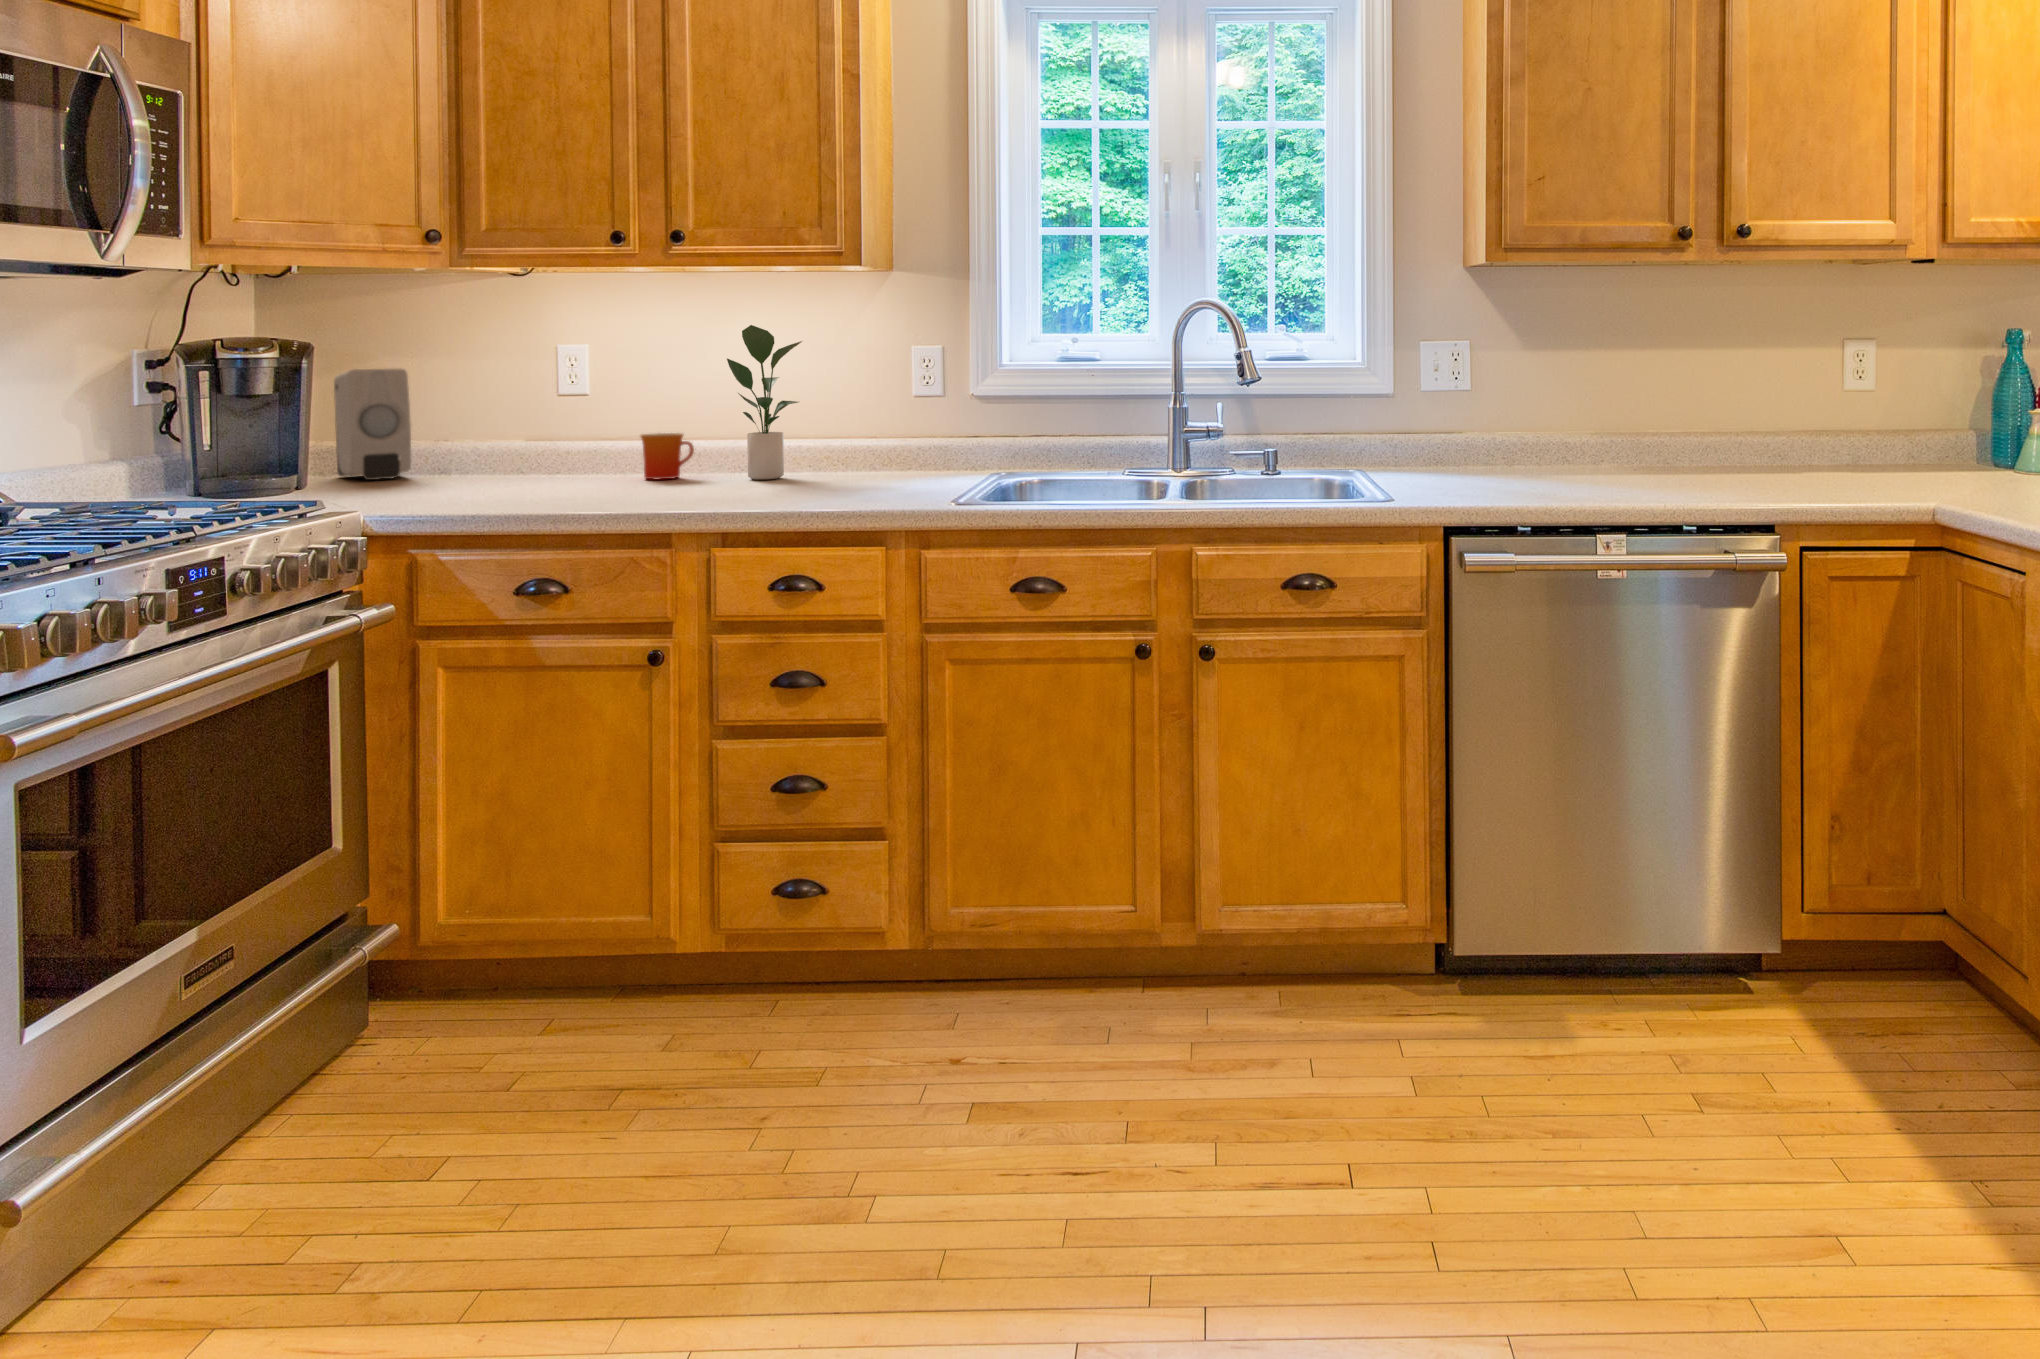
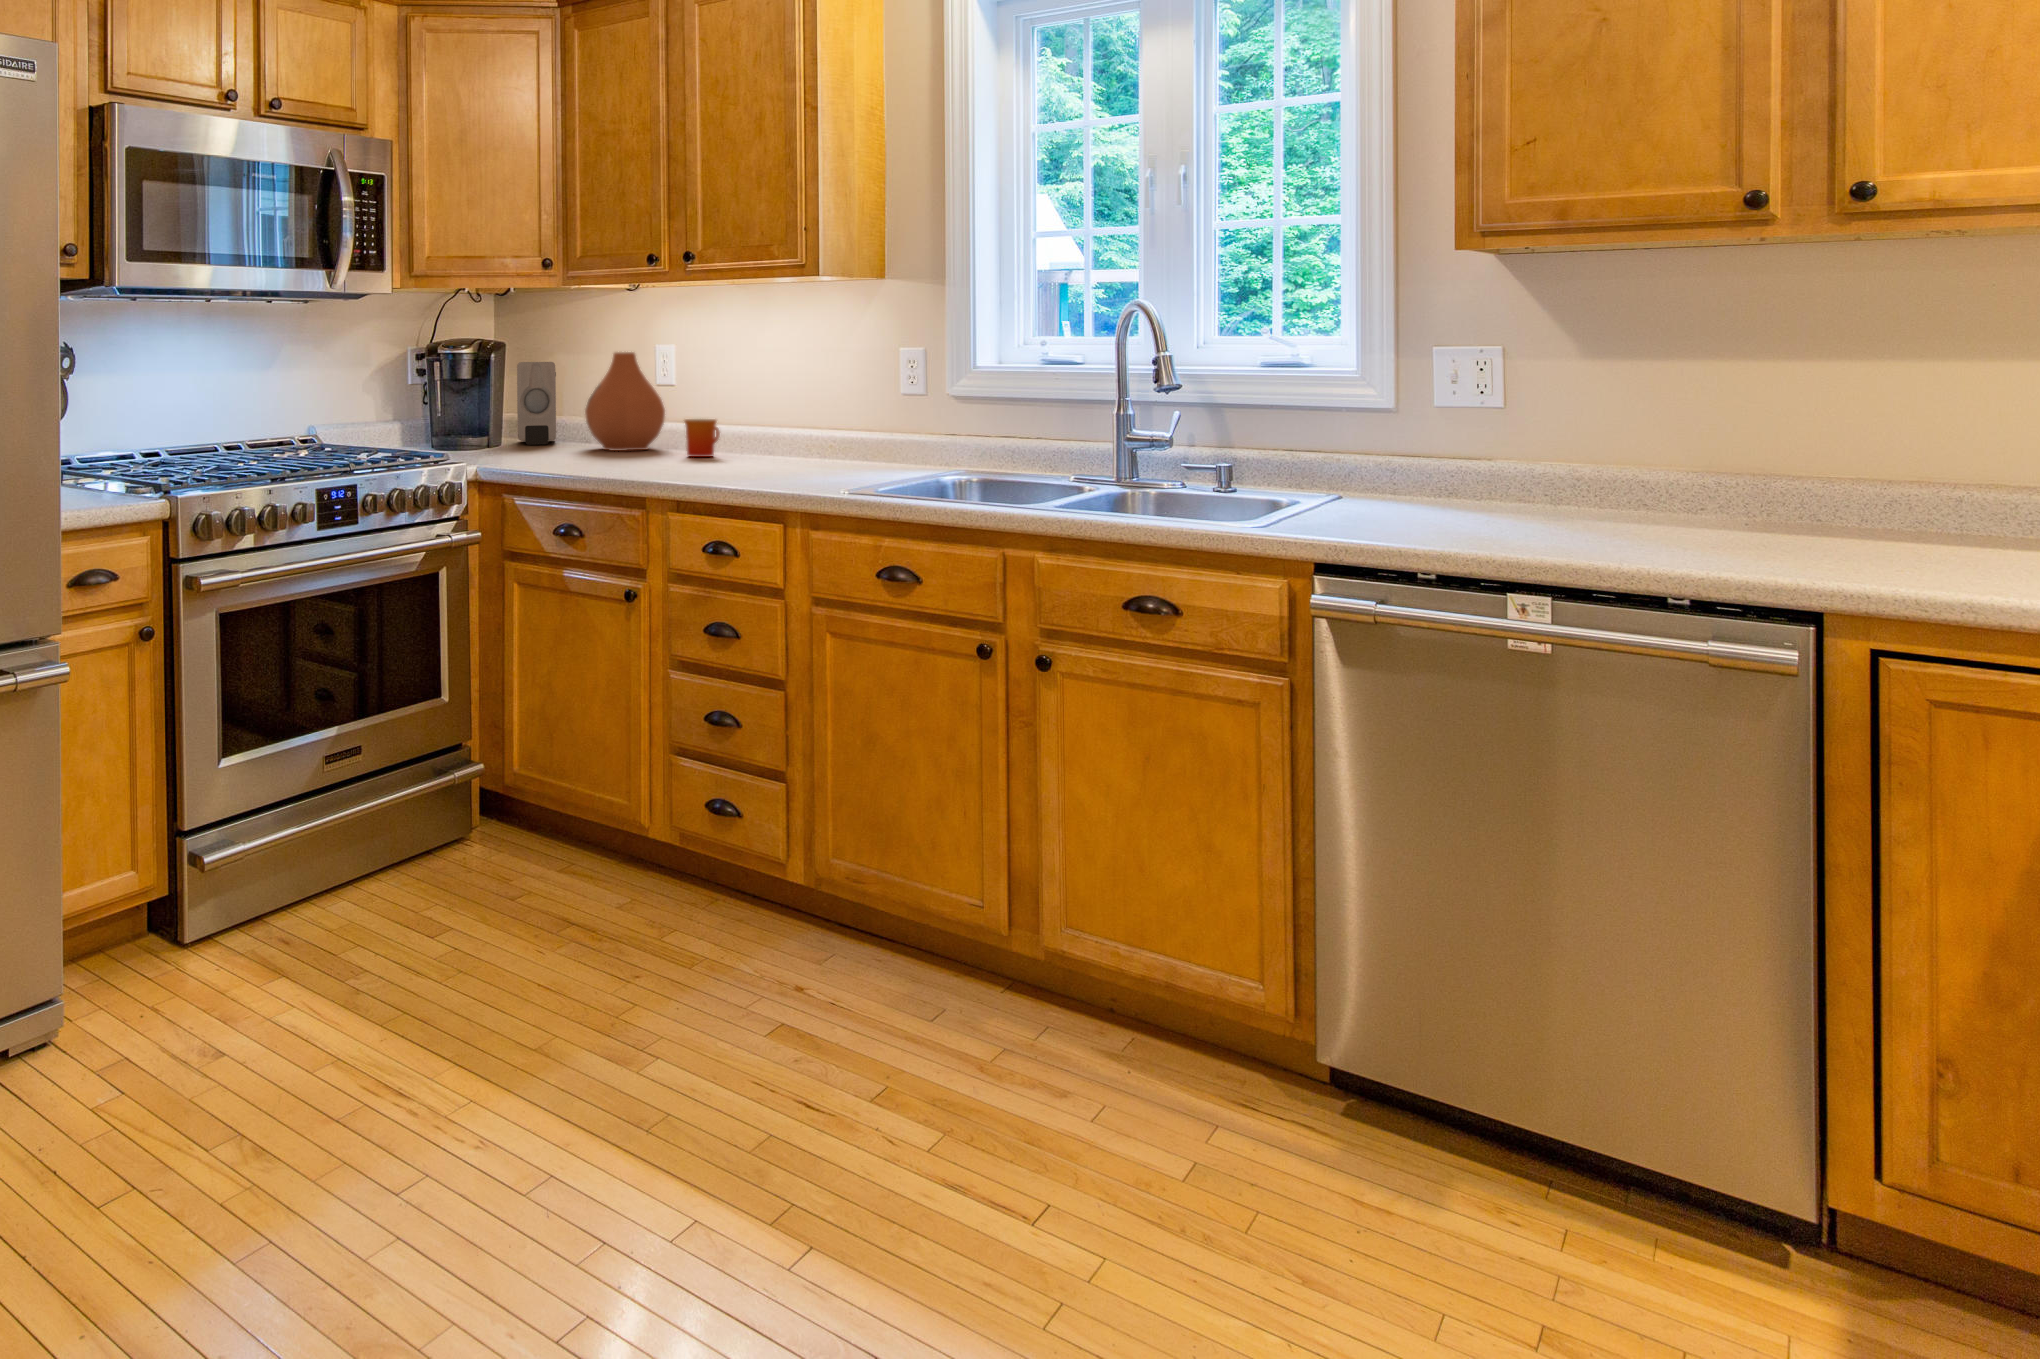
potted plant: present [727,325,802,480] -> none [733,328,799,462]
vase: none [469,355,593,480] -> present [585,352,665,451]

